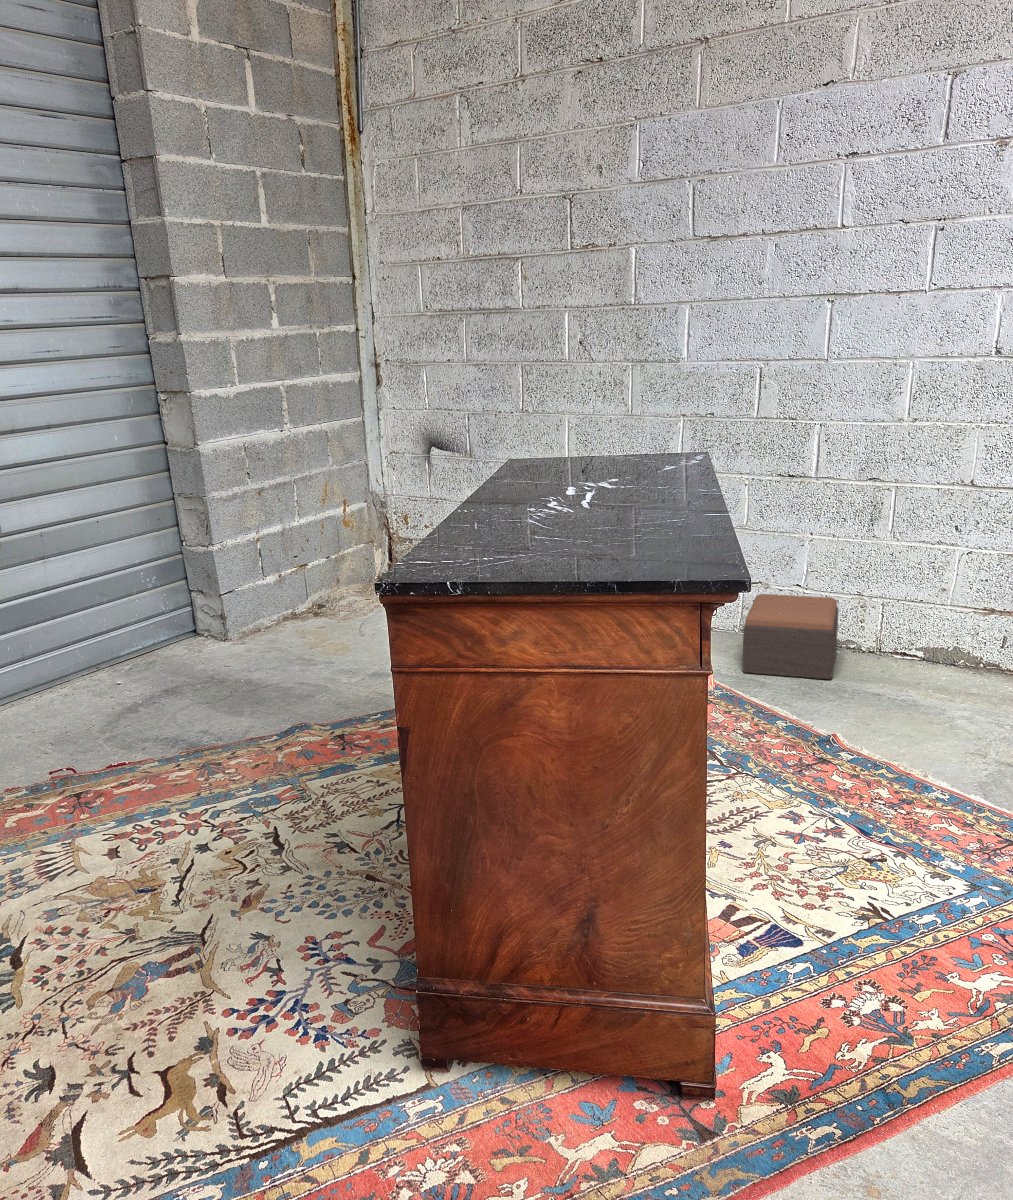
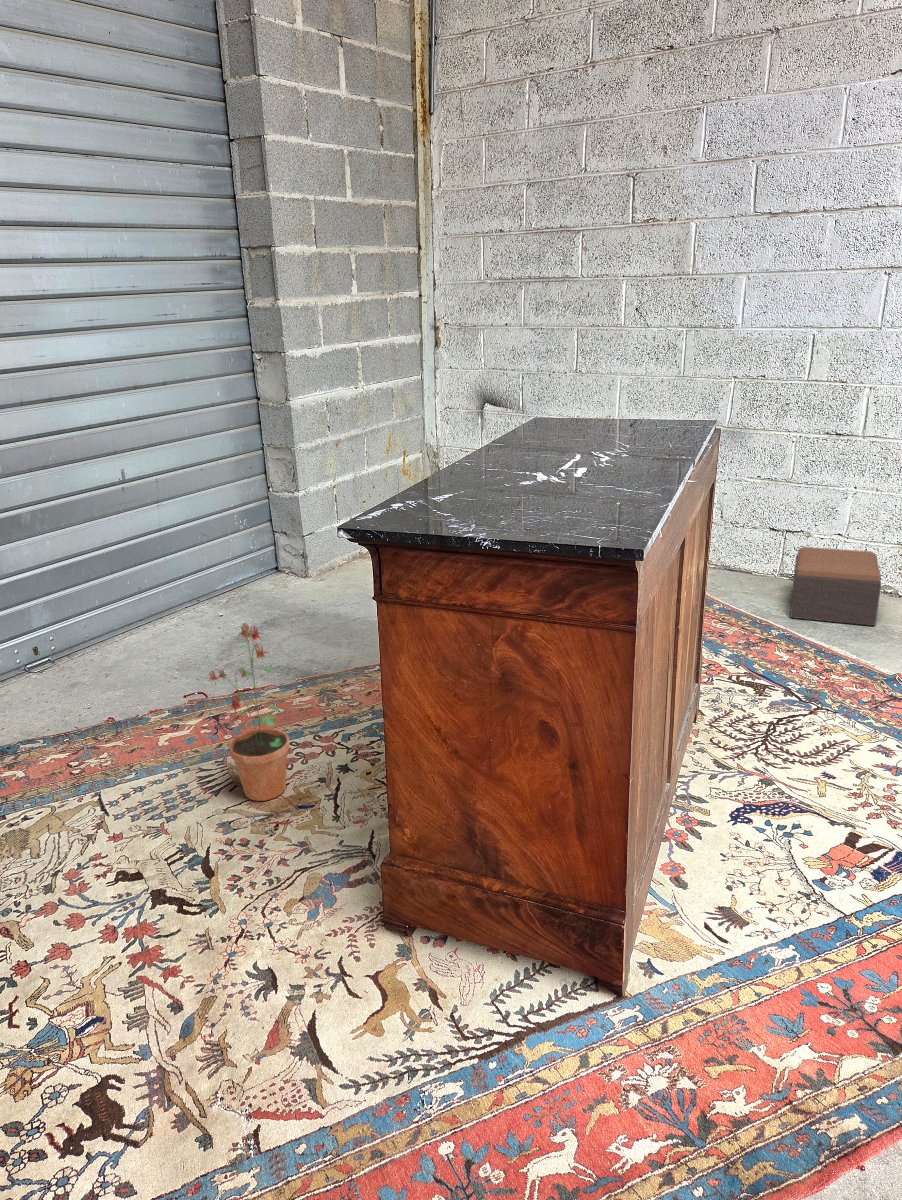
potted plant: none [40,688,132,886] -> present [210,623,289,801]

